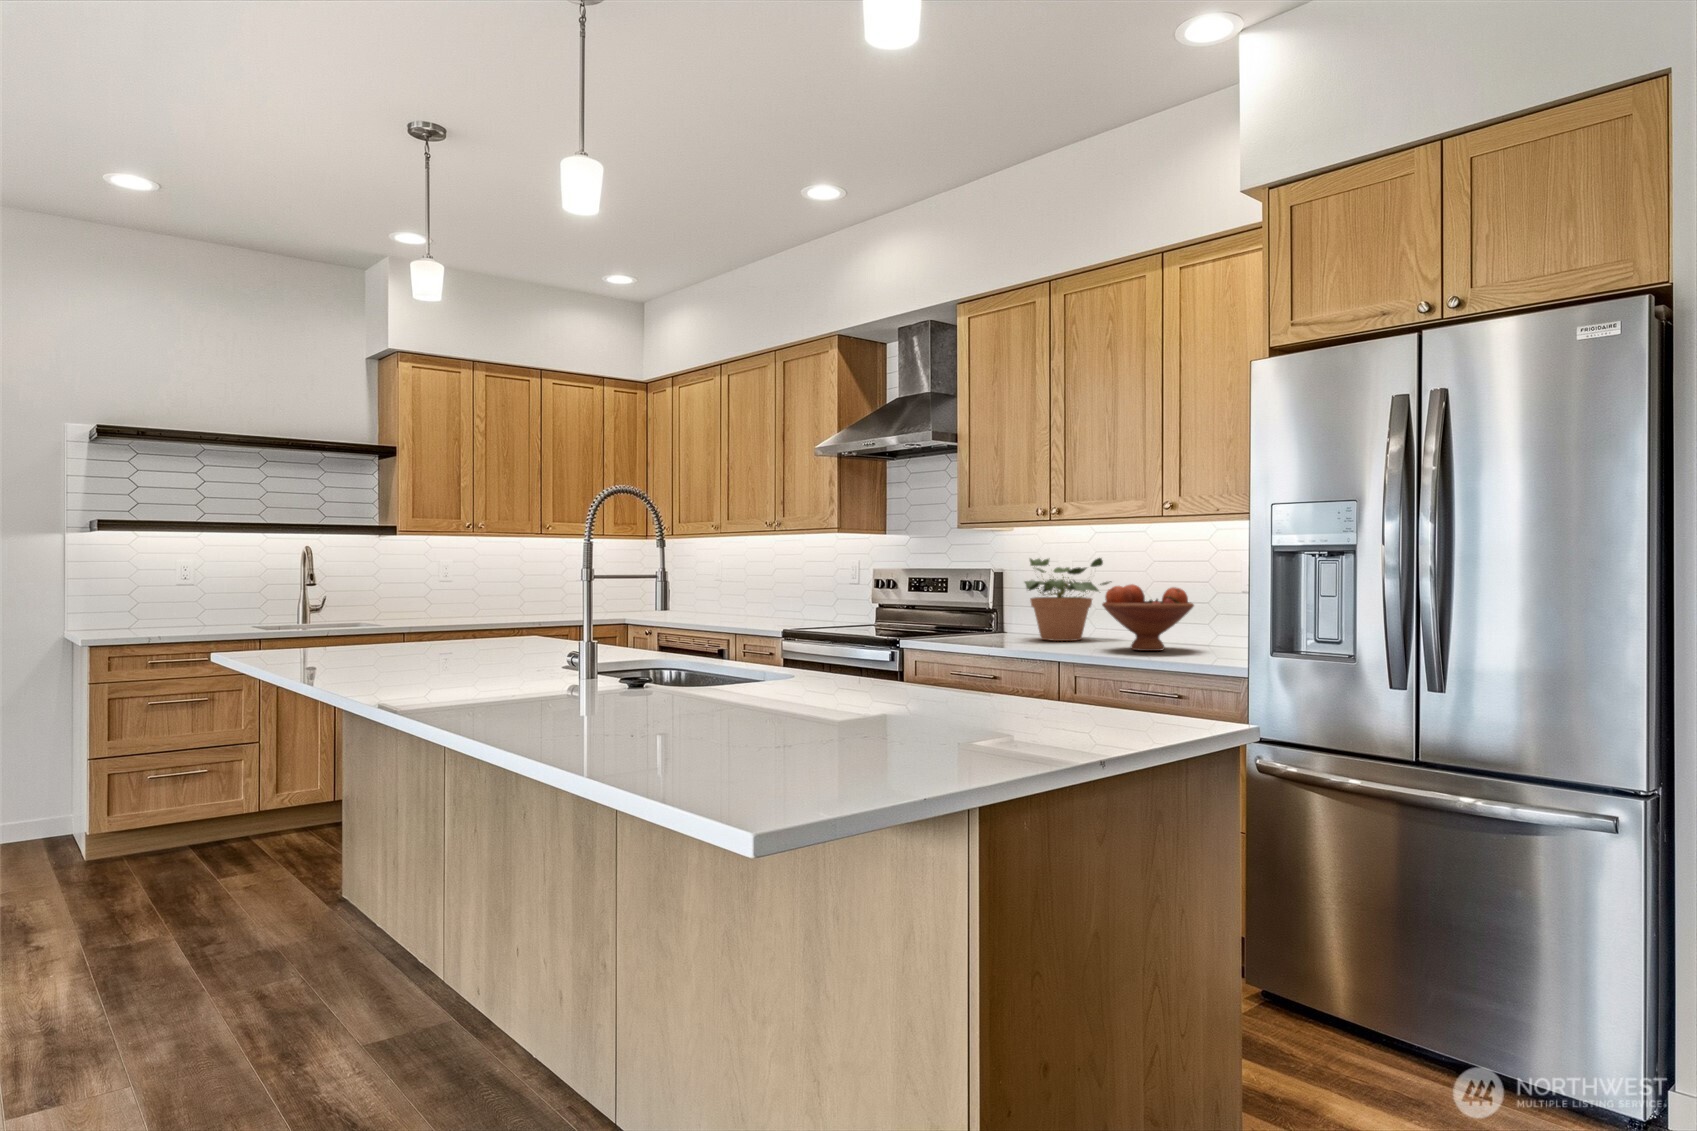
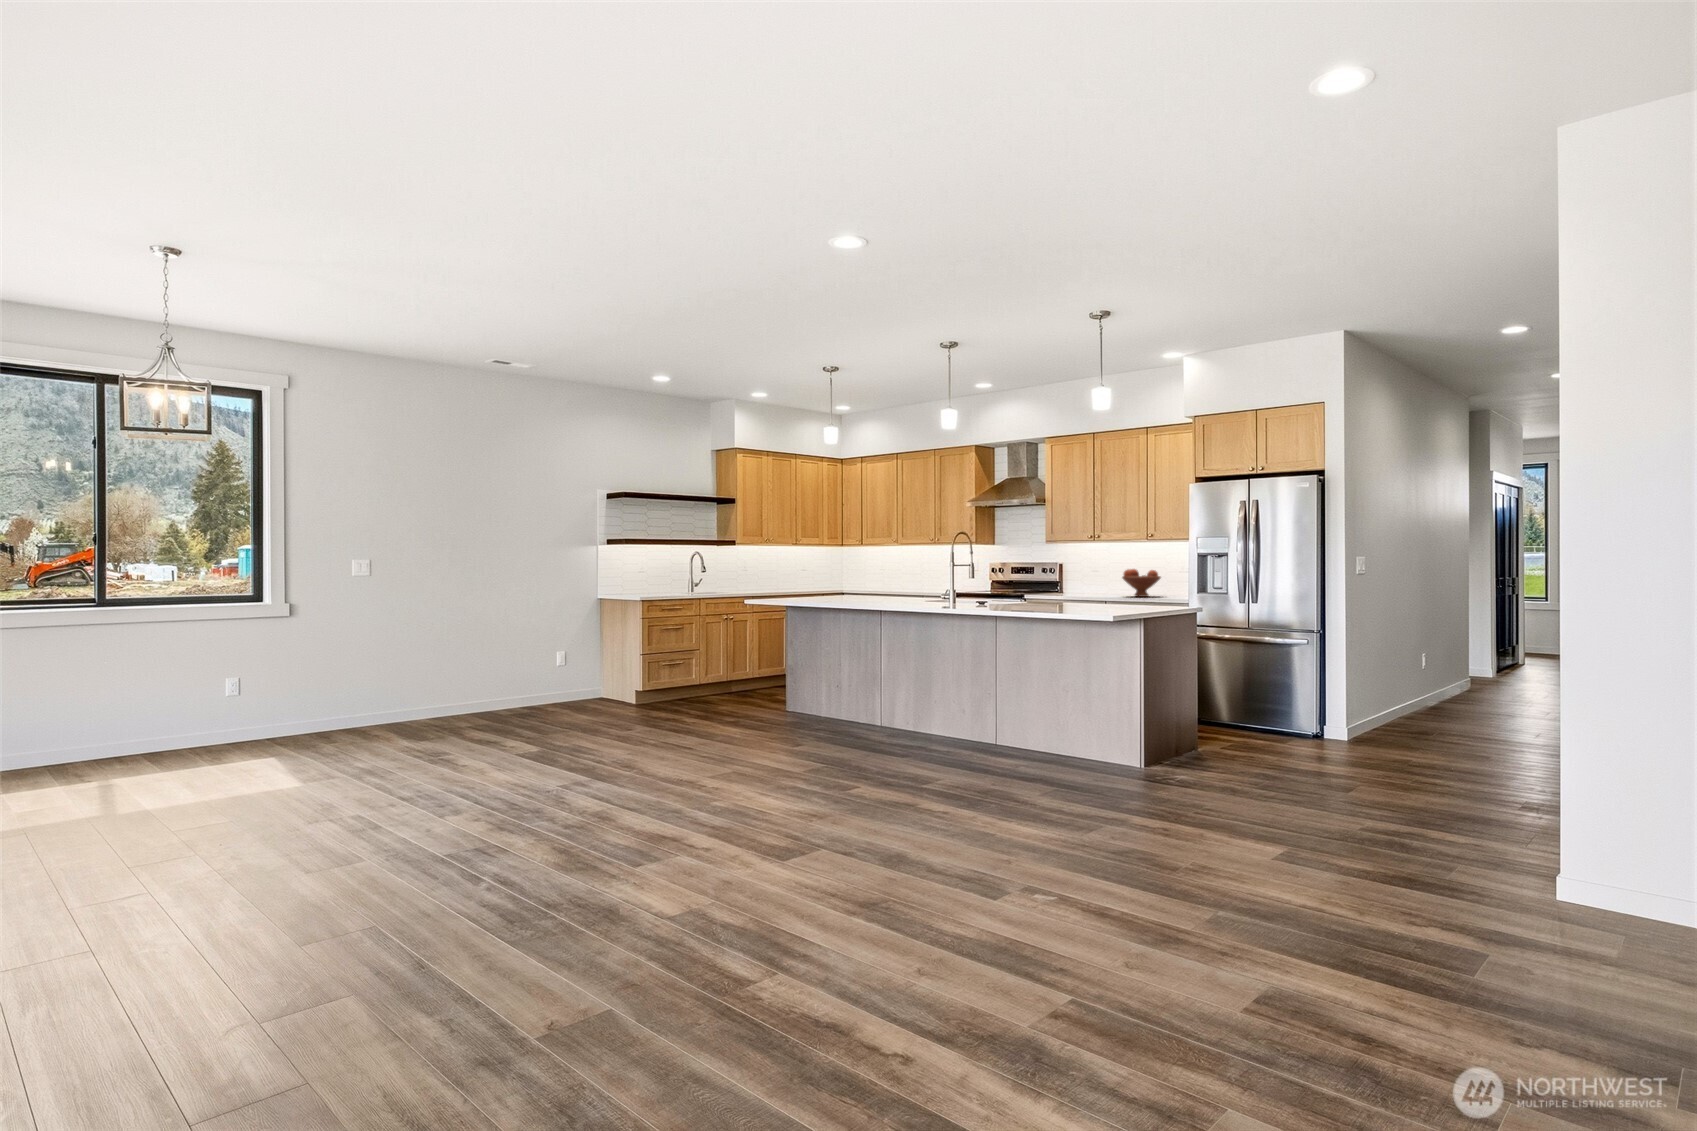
potted plant: present [1025,558,1111,641] -> none [1080,557,1123,595]

